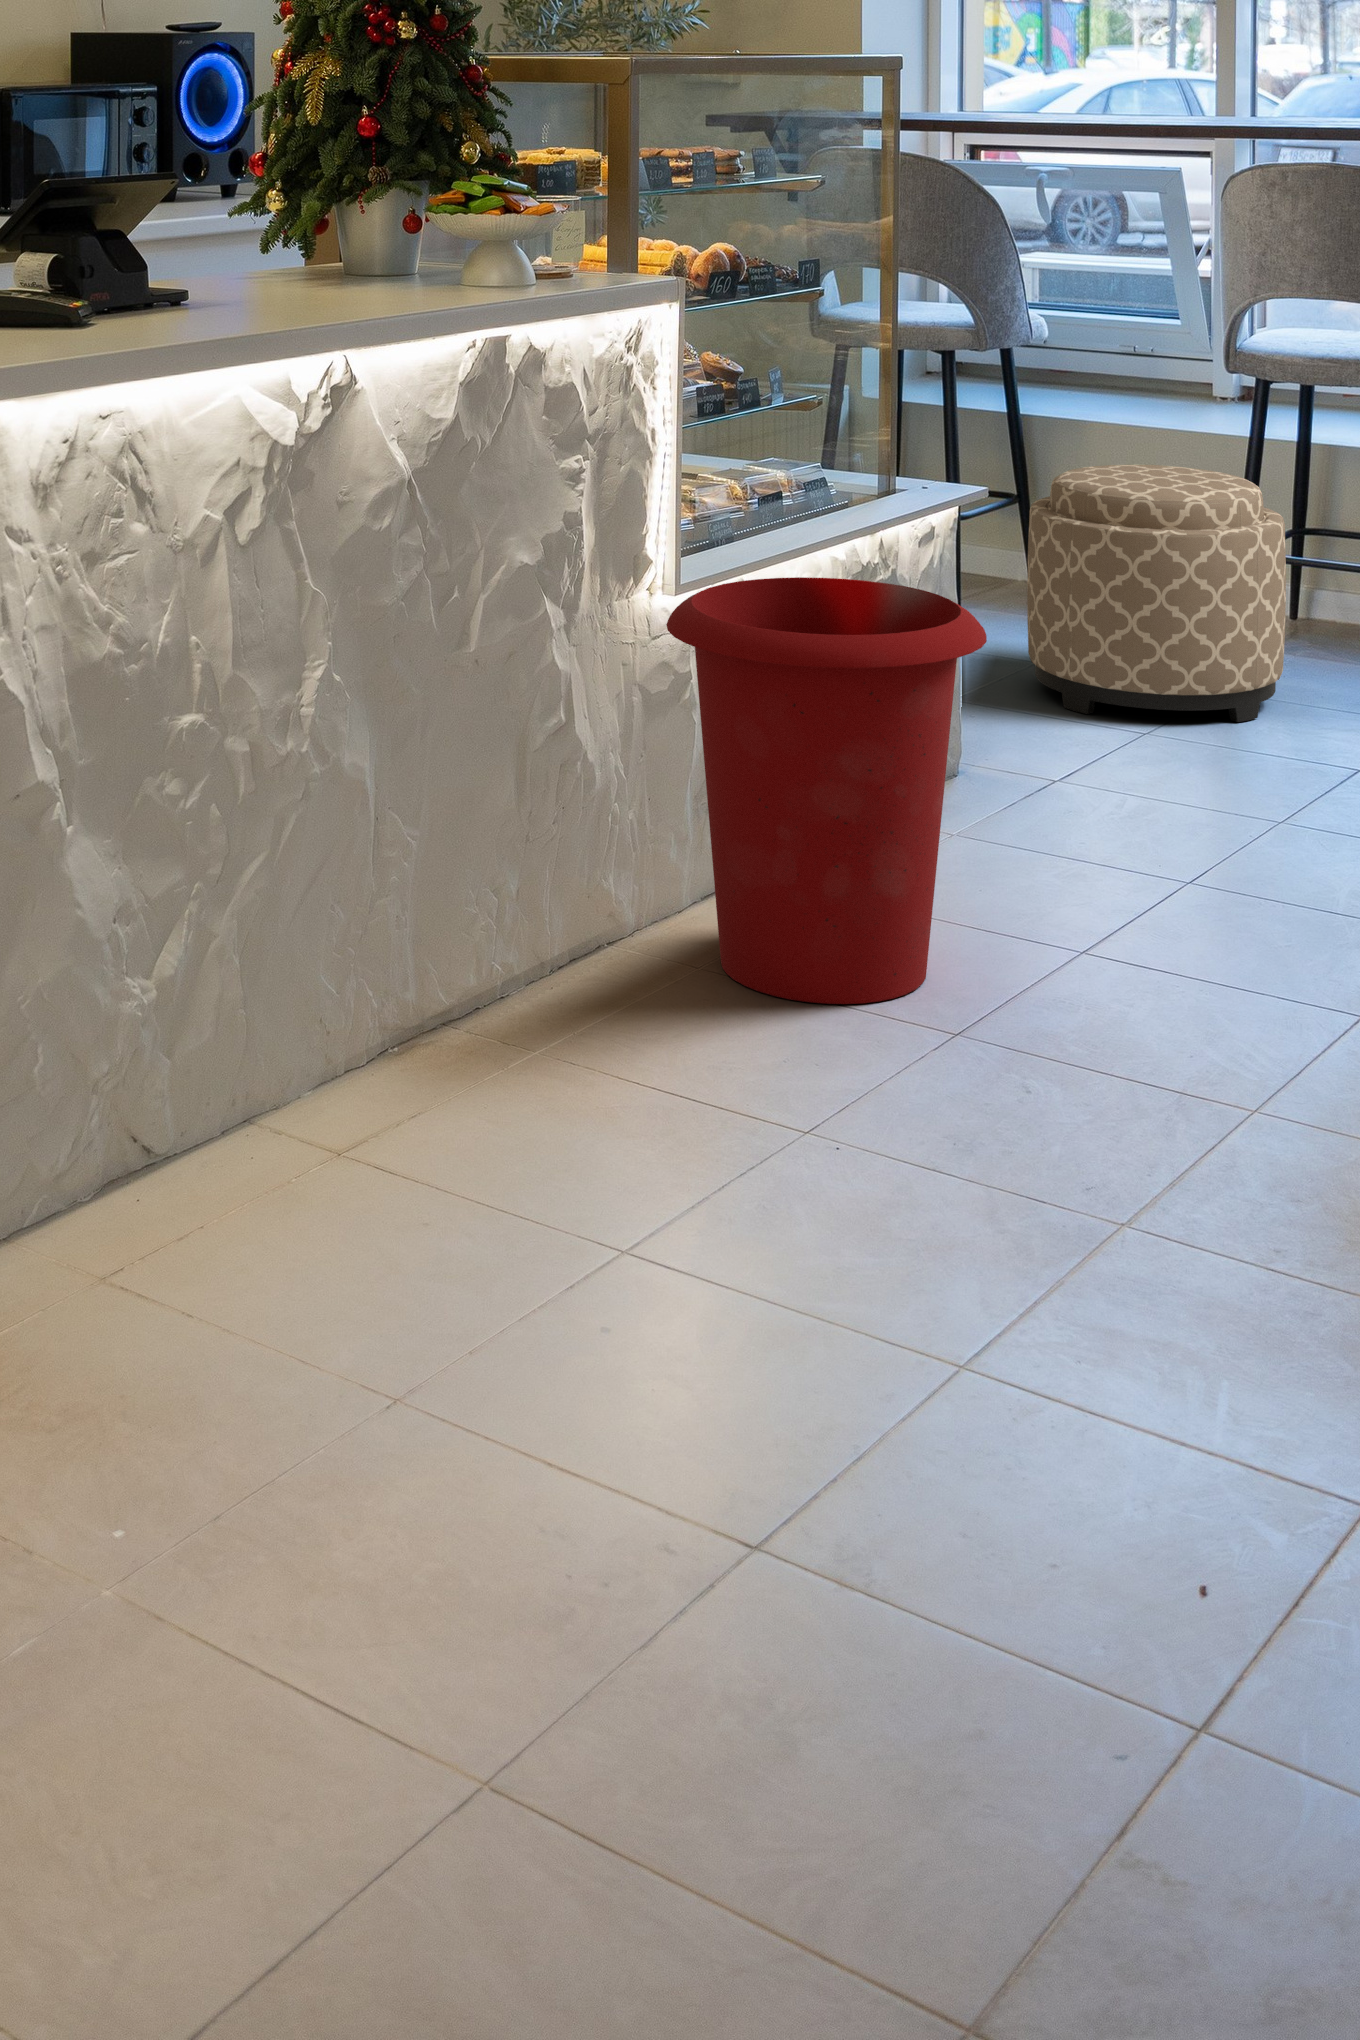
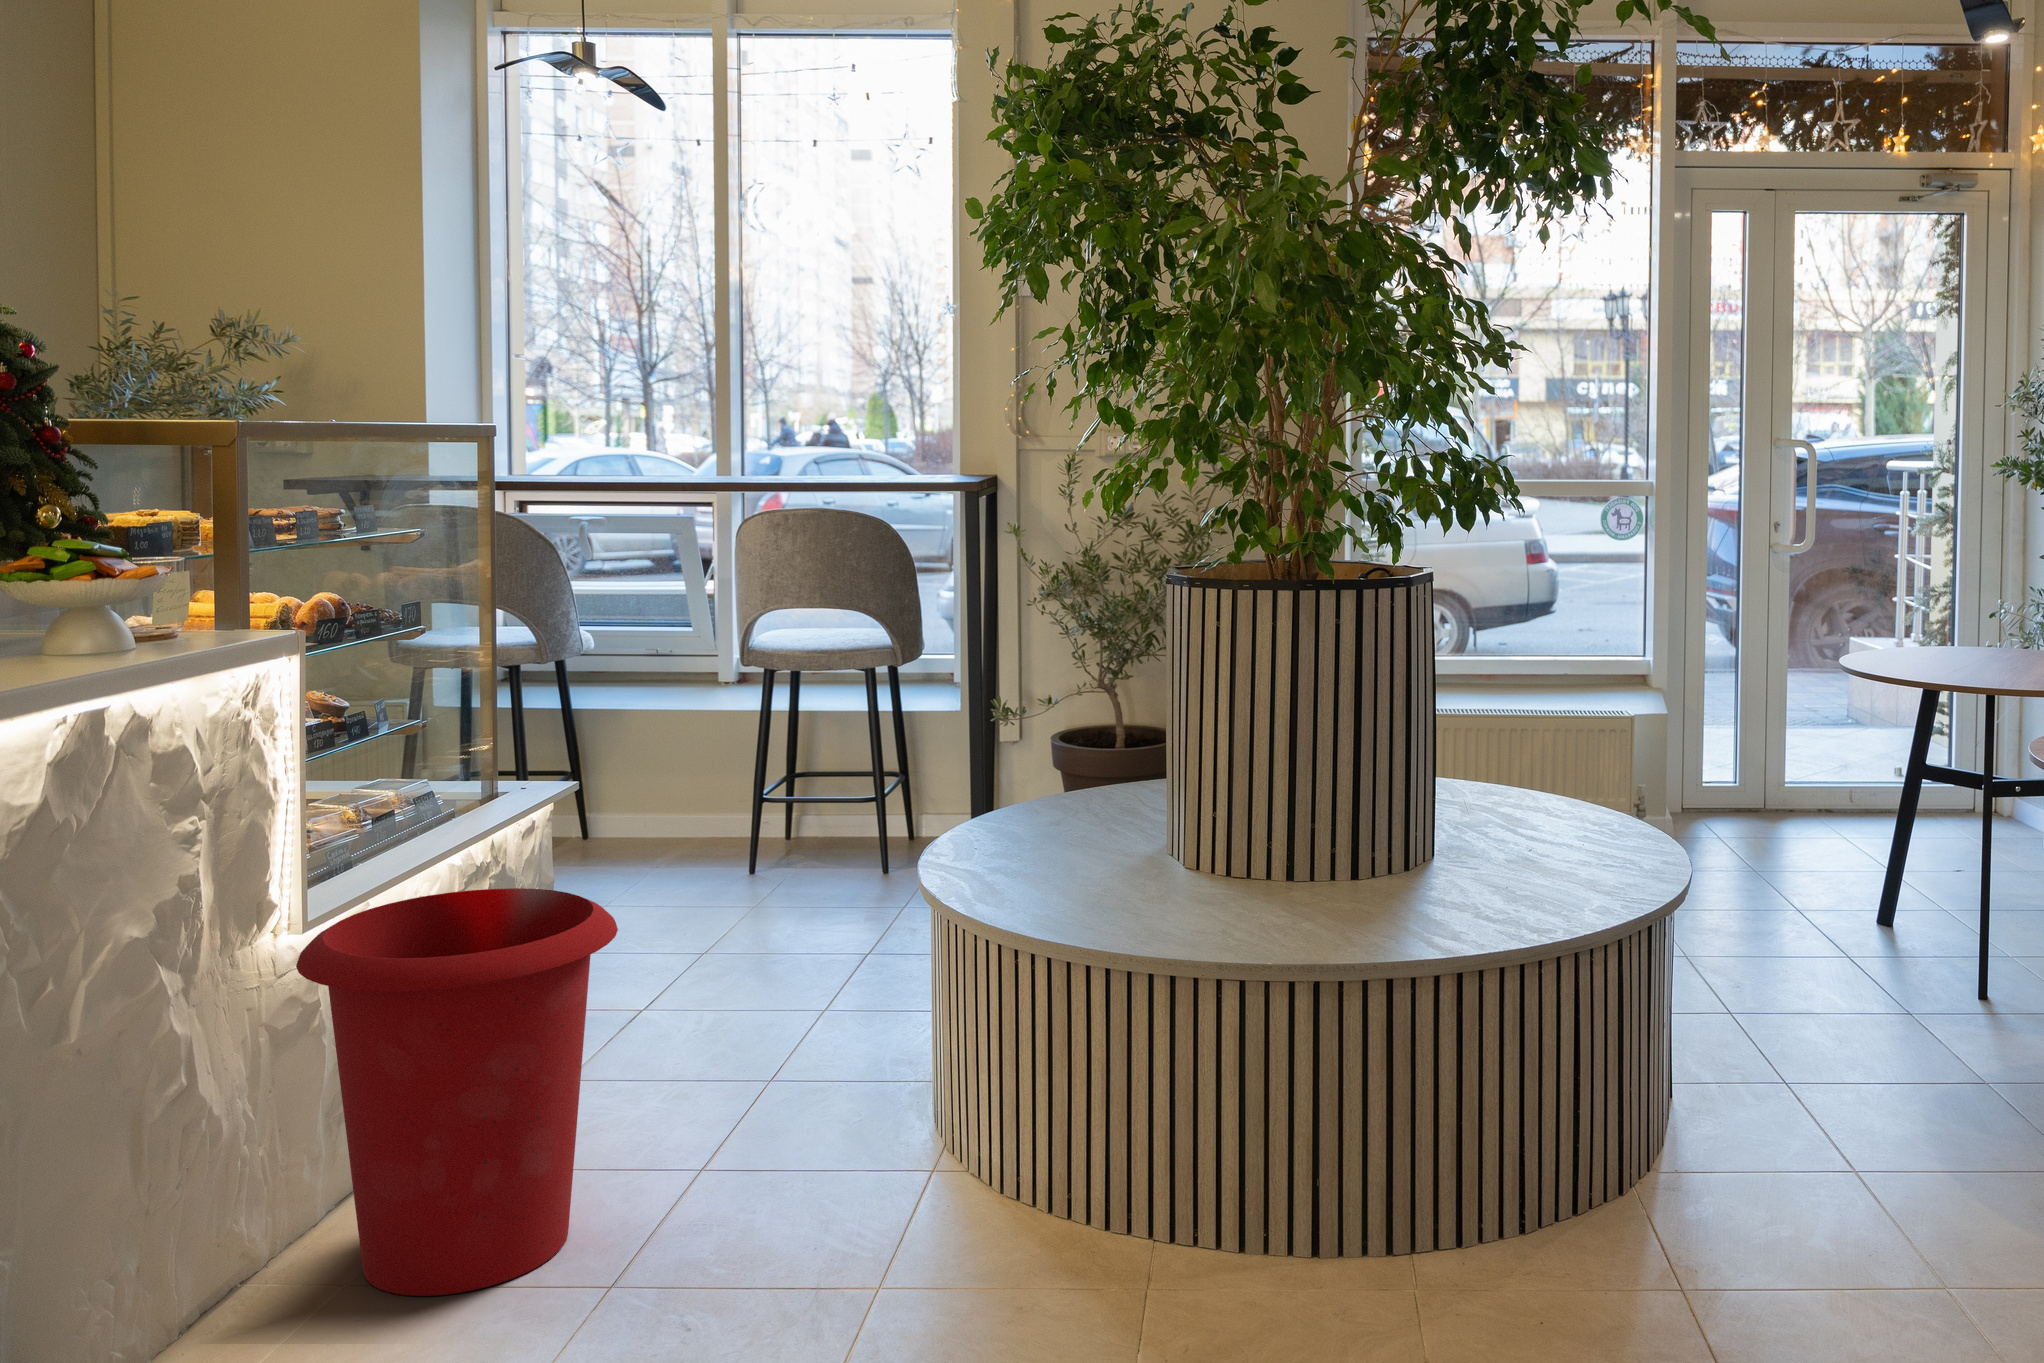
ottoman: present [1027,465,1286,722] -> none [601,741,801,946]

